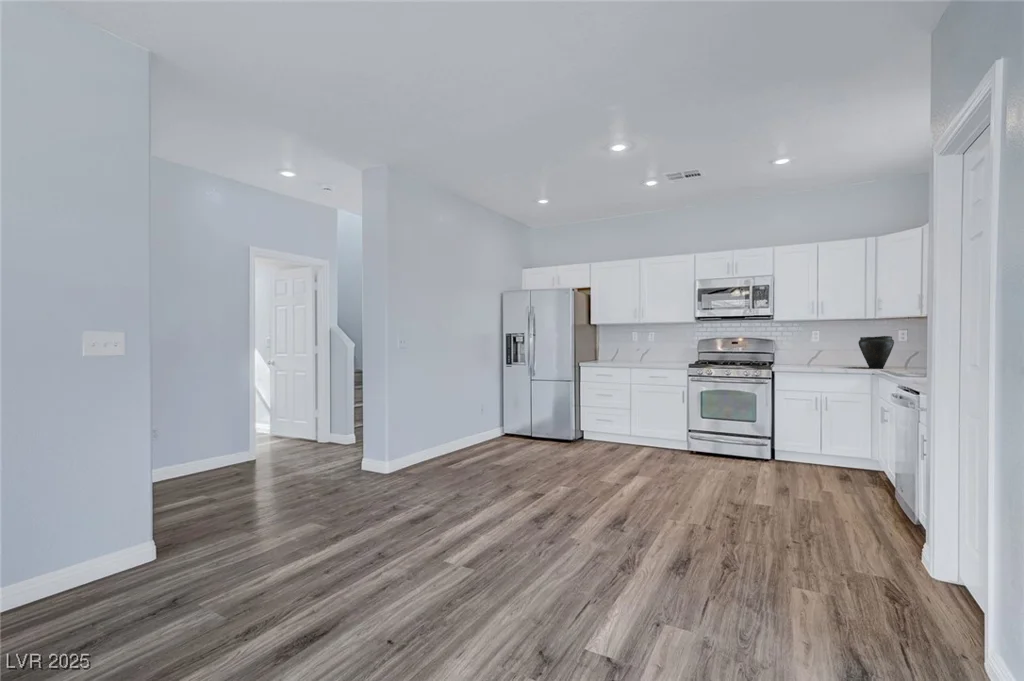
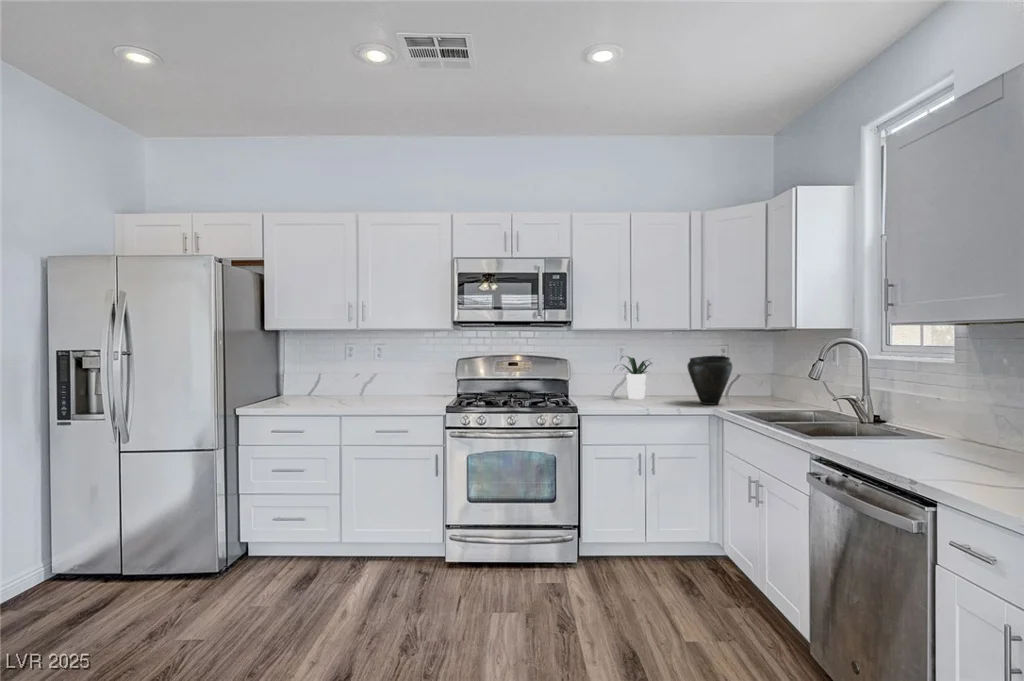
potted plant: none [804,338,844,366] -> present [614,356,652,399]

